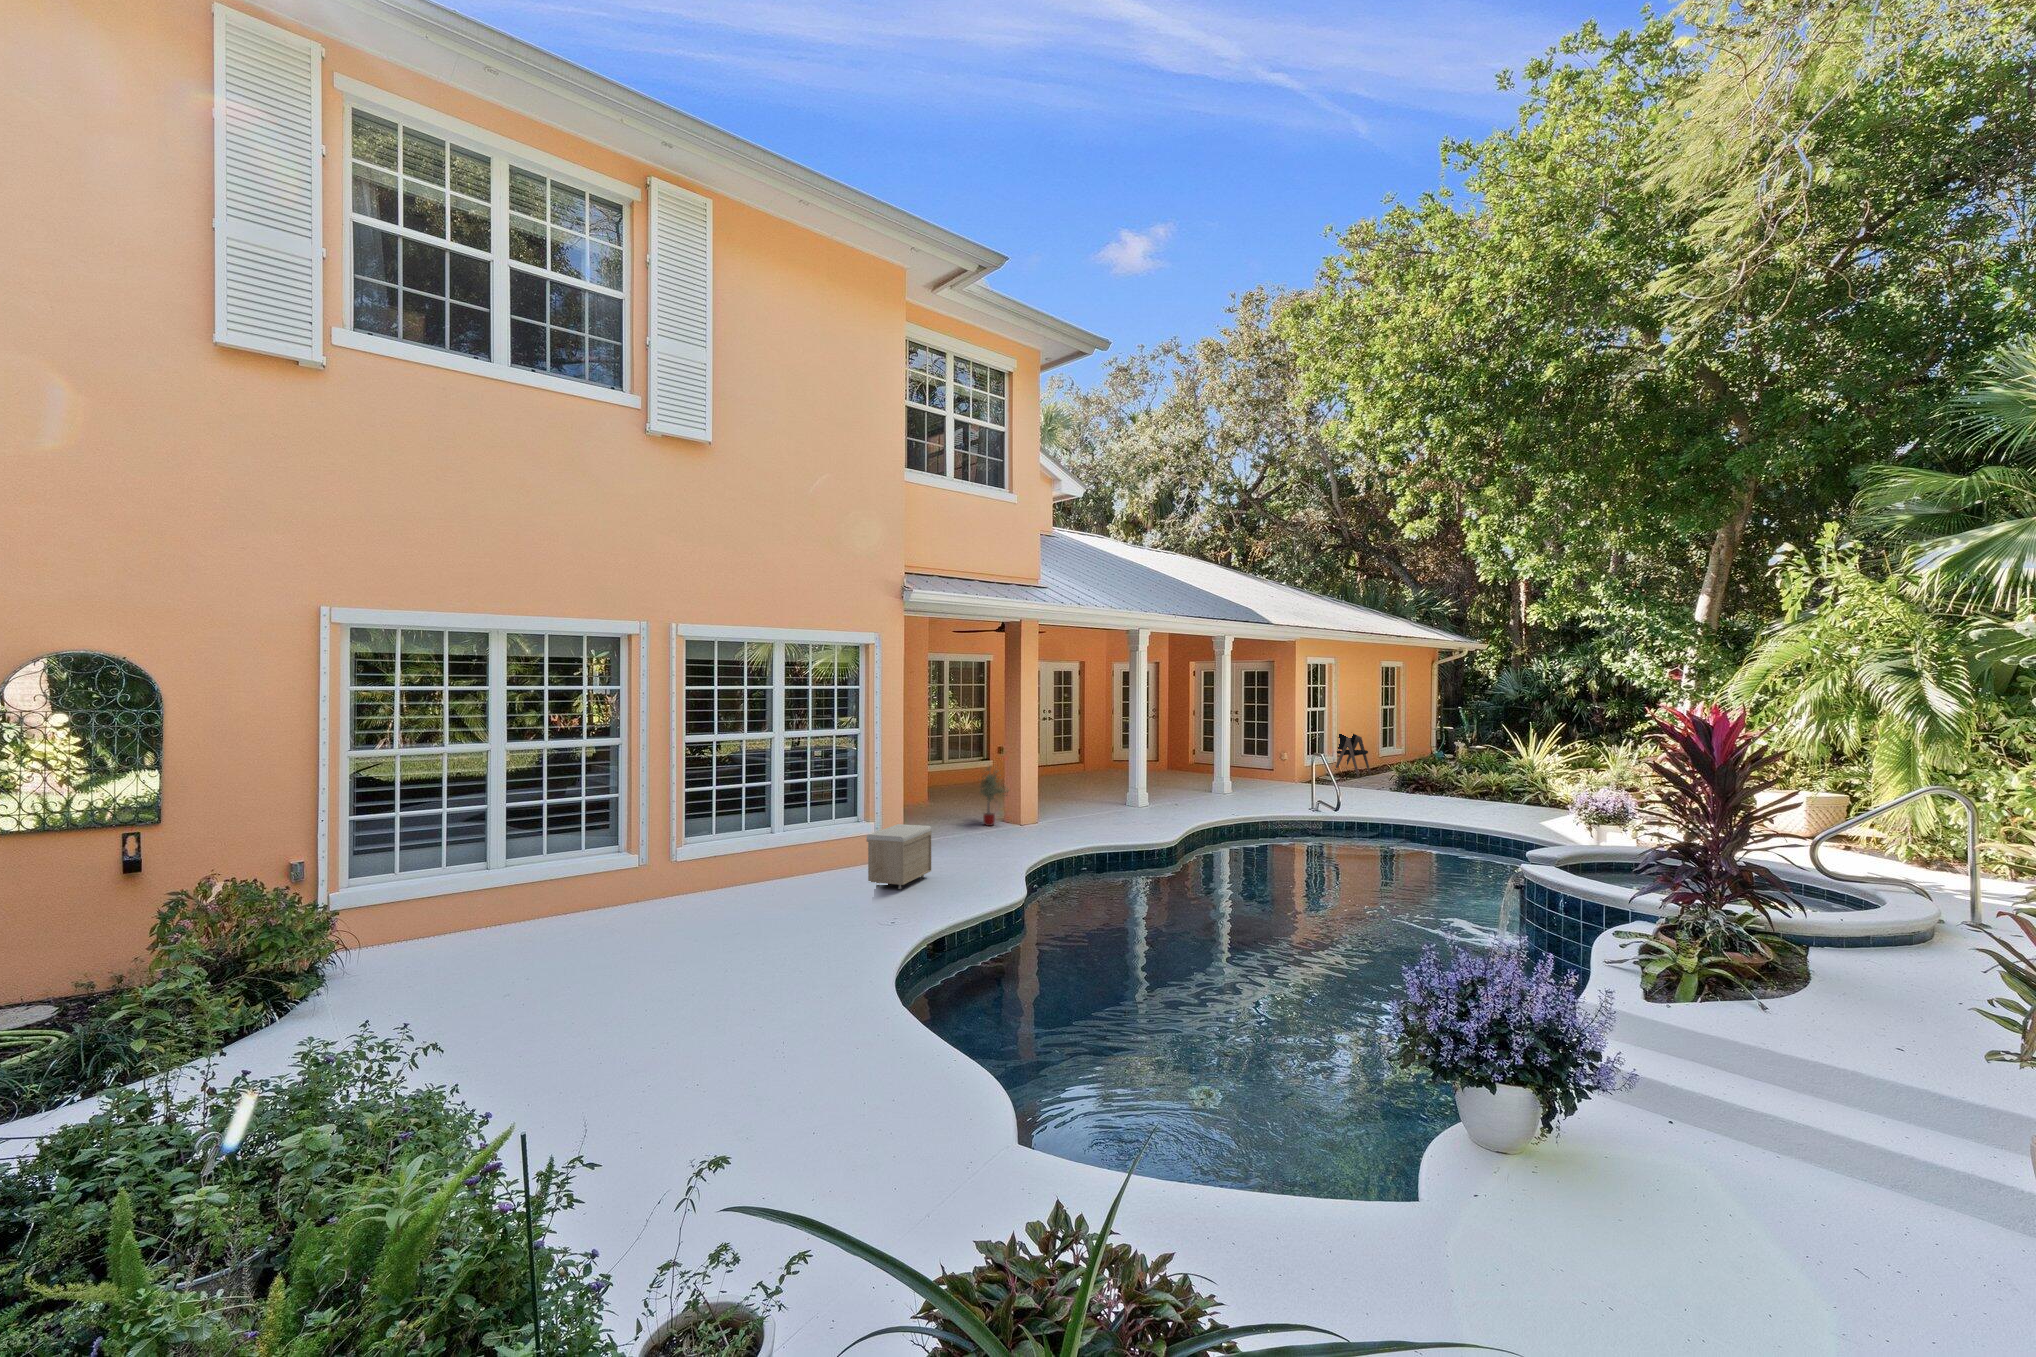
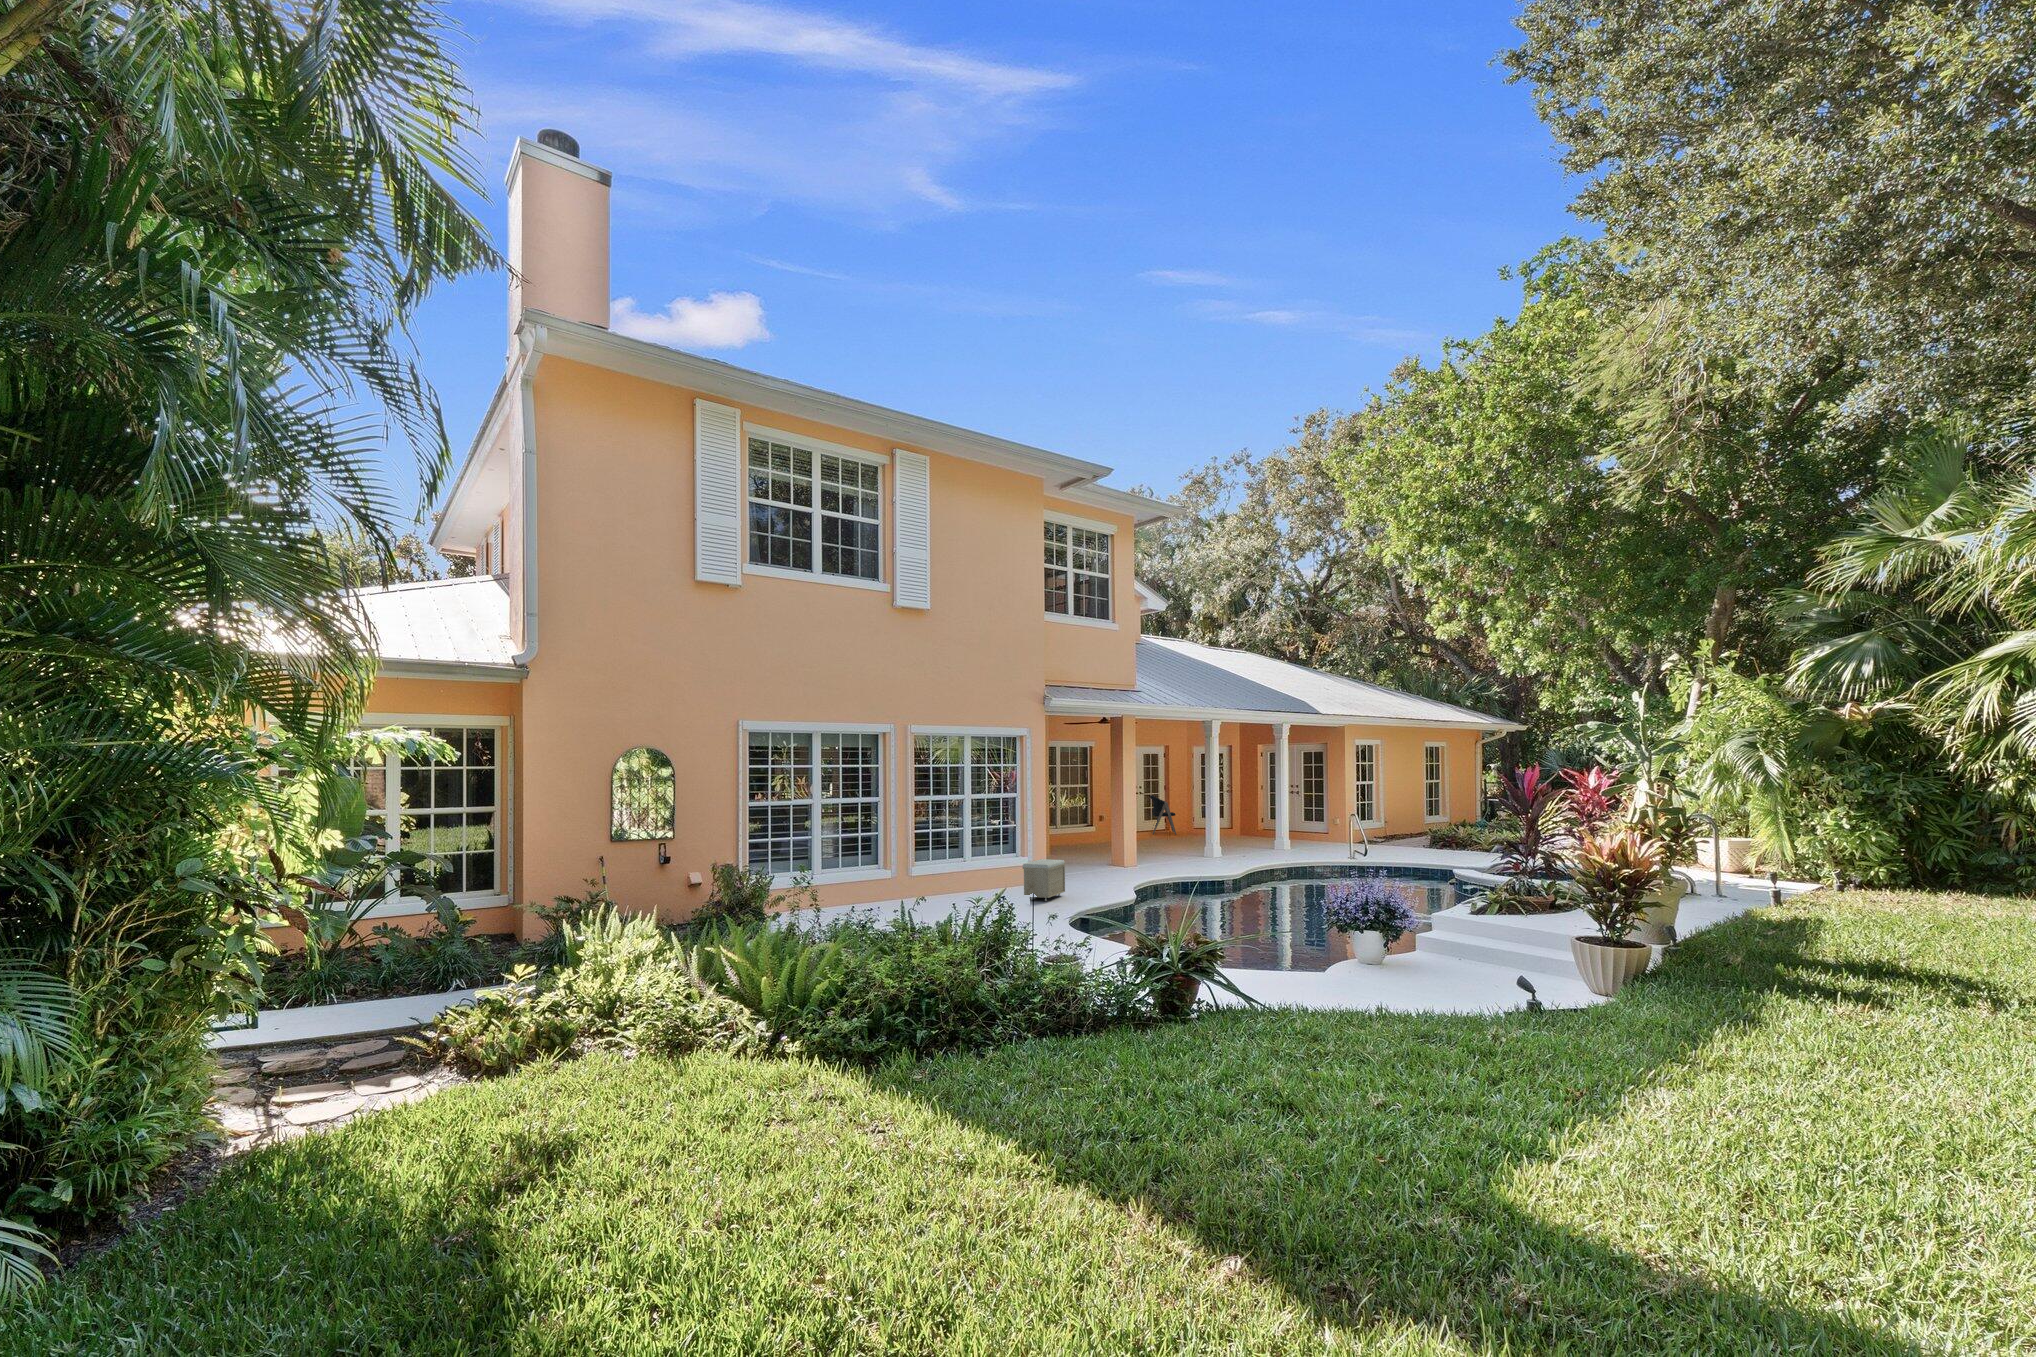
chair: present [1335,734,1371,778] -> present [1150,795,1176,834]
potted tree: present [980,767,1008,826] -> none [1089,823,1115,870]

